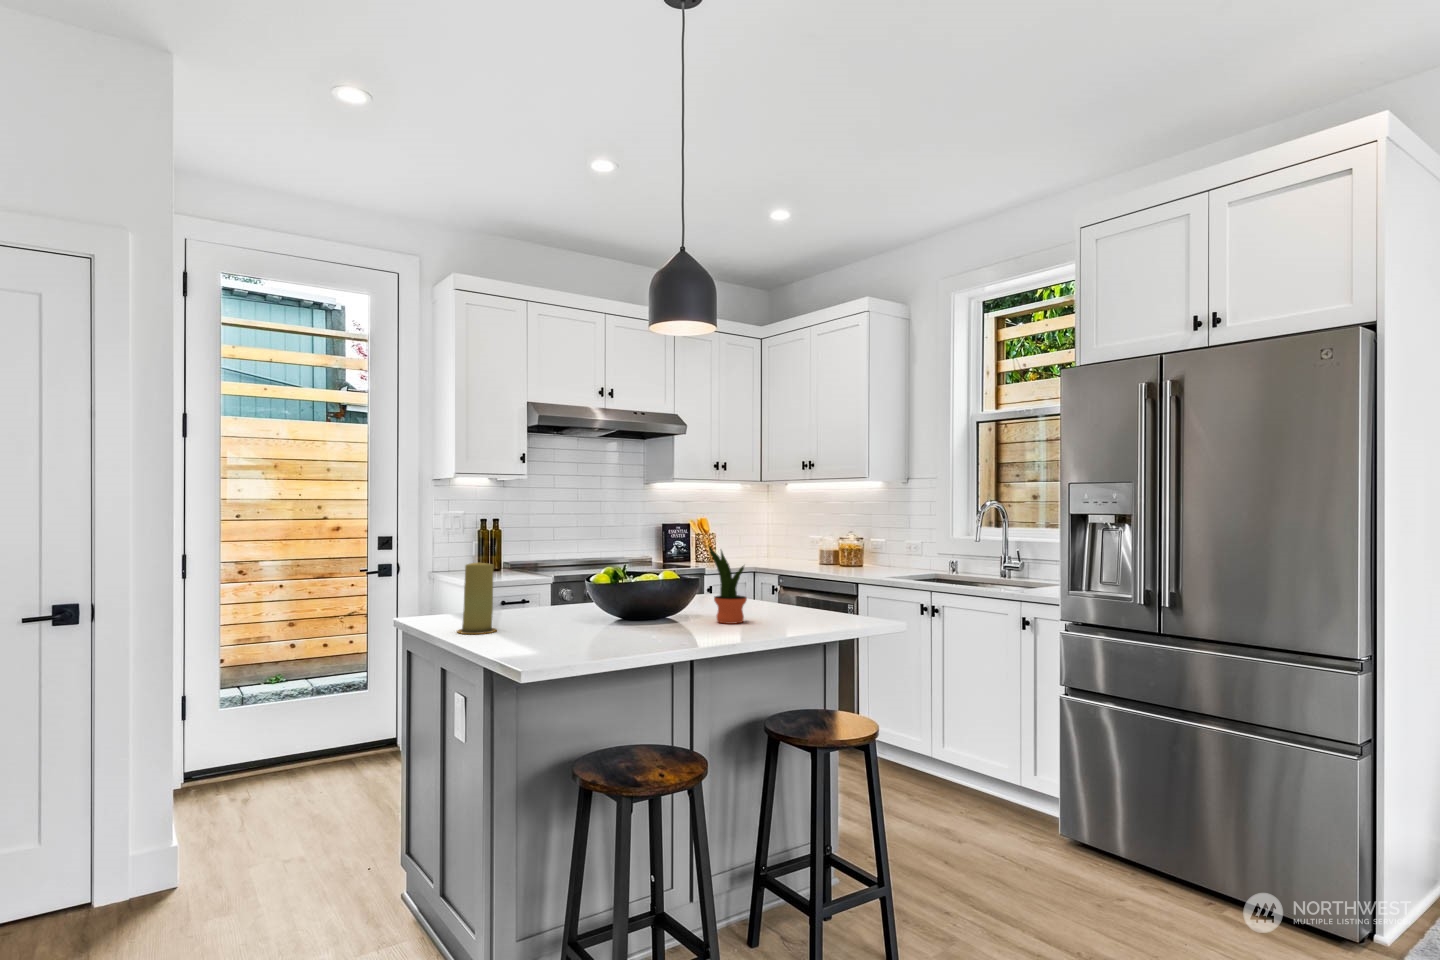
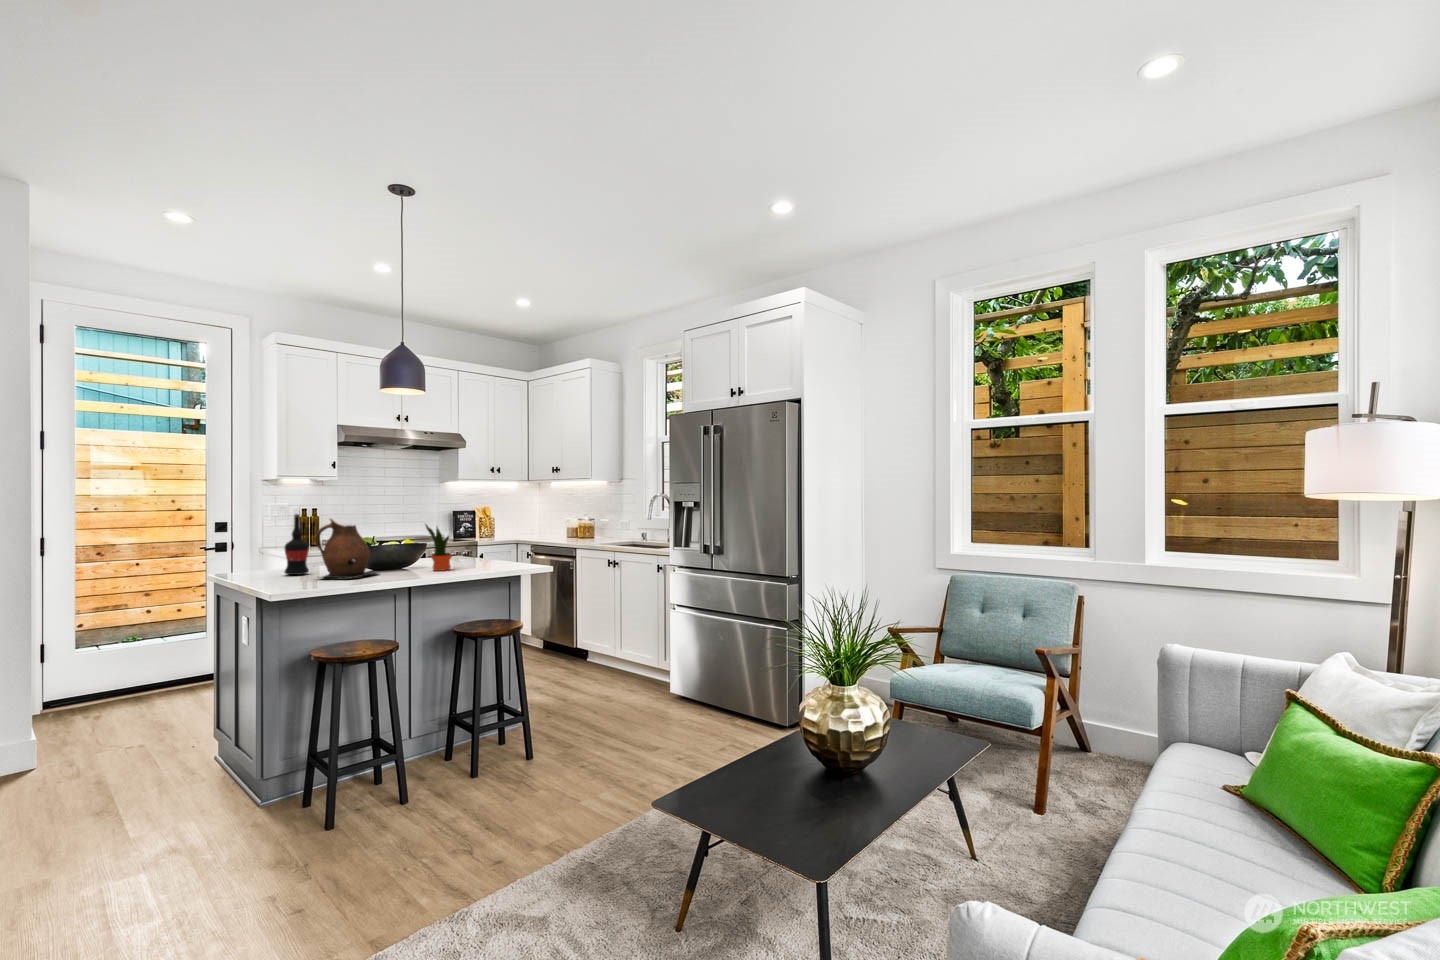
wine bottle: none [501,527,536,623] -> present [285,514,309,575]
ceramic pitcher: none [555,536,645,636] -> present [316,519,377,579]
candle: present [457,563,497,634] -> none [247,537,277,582]

